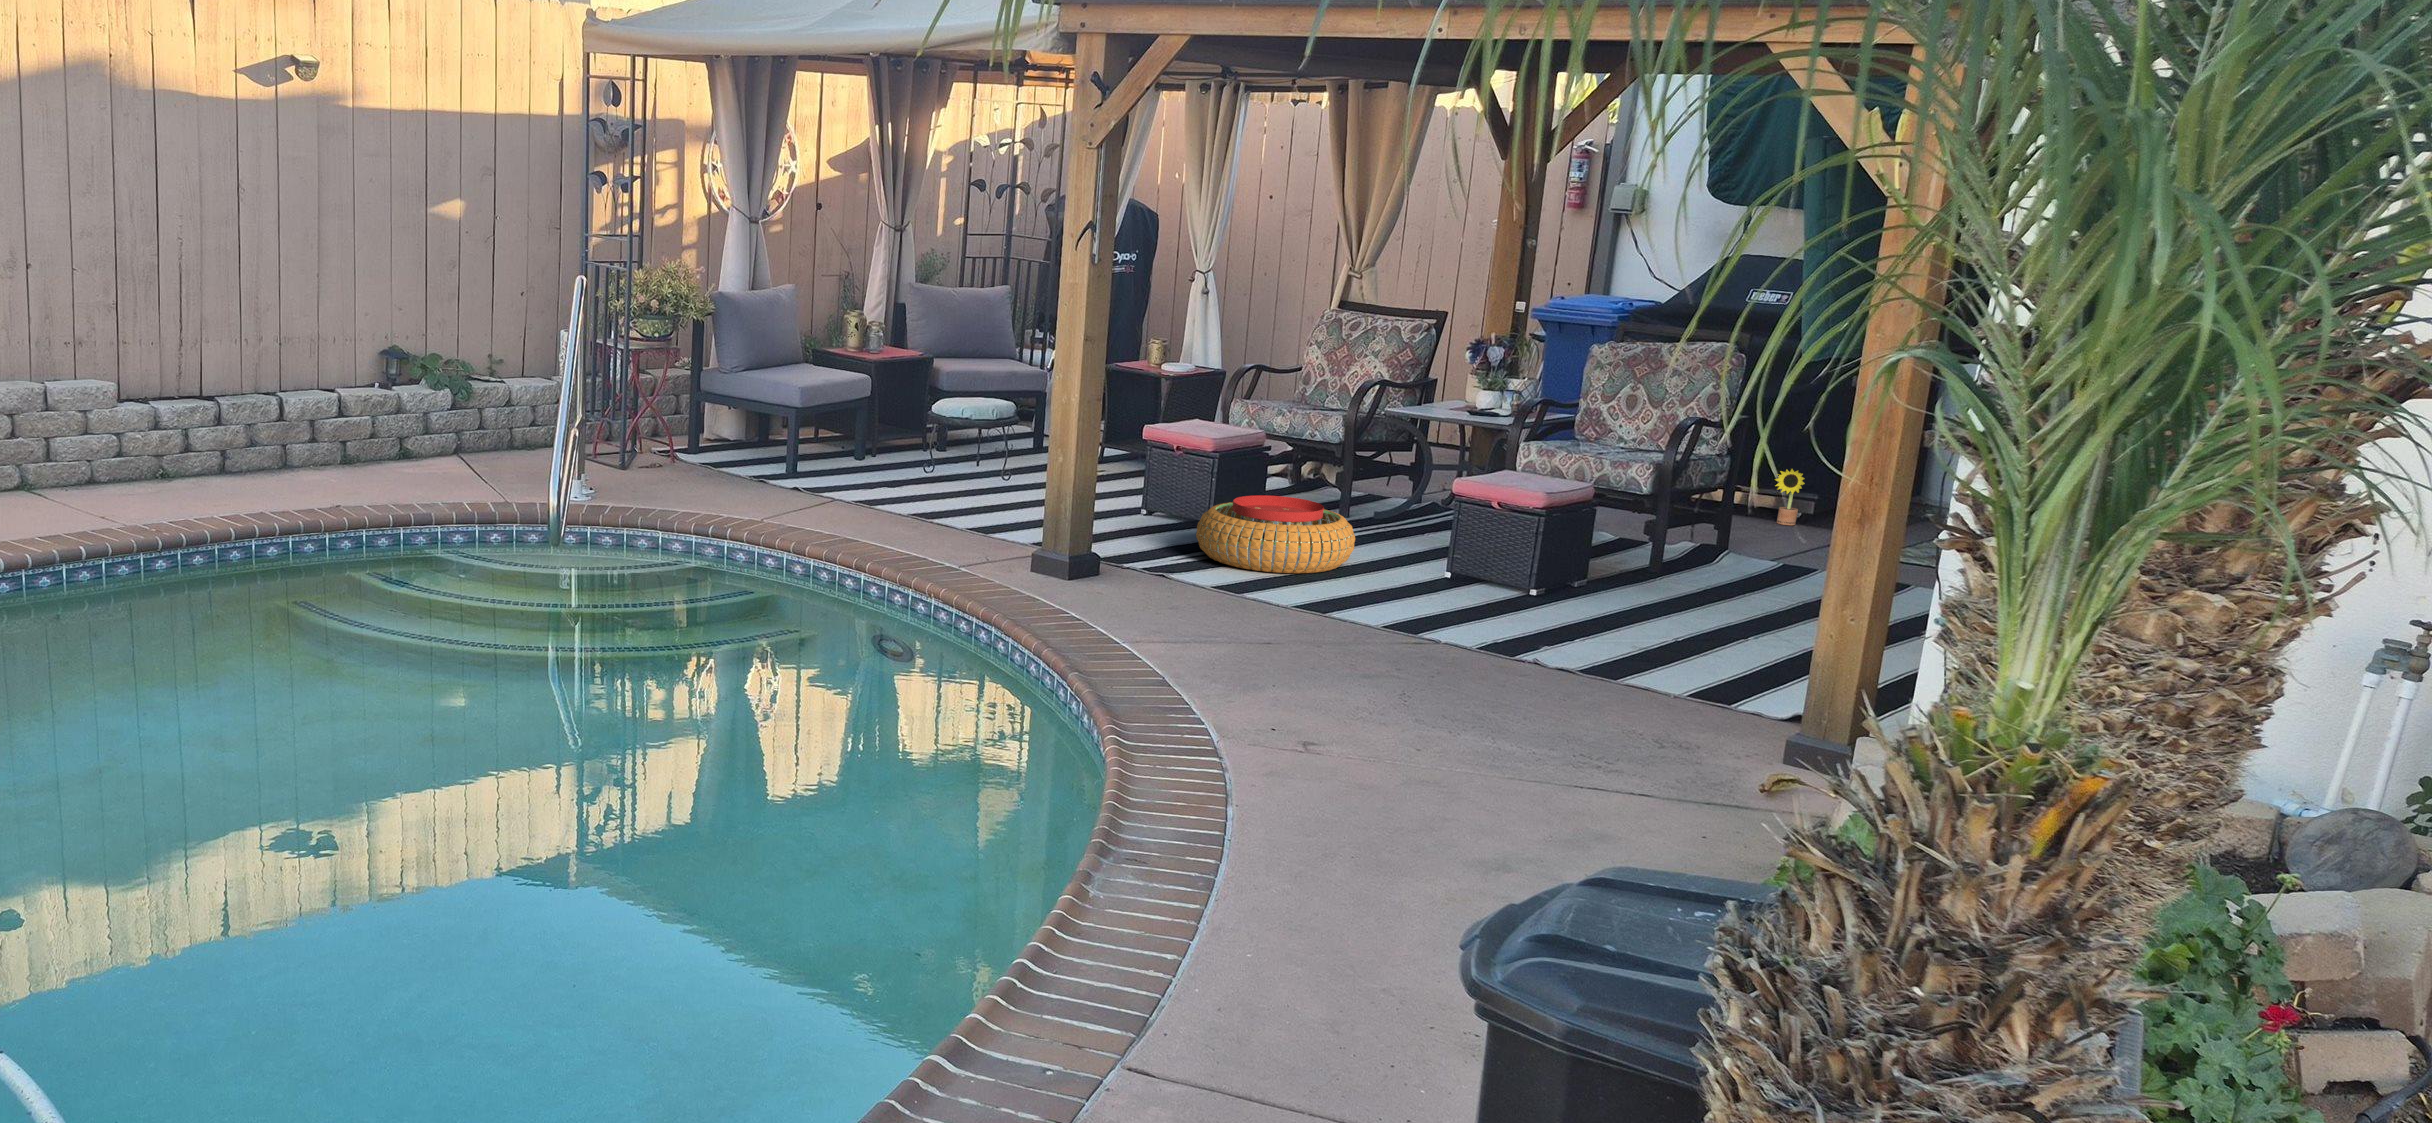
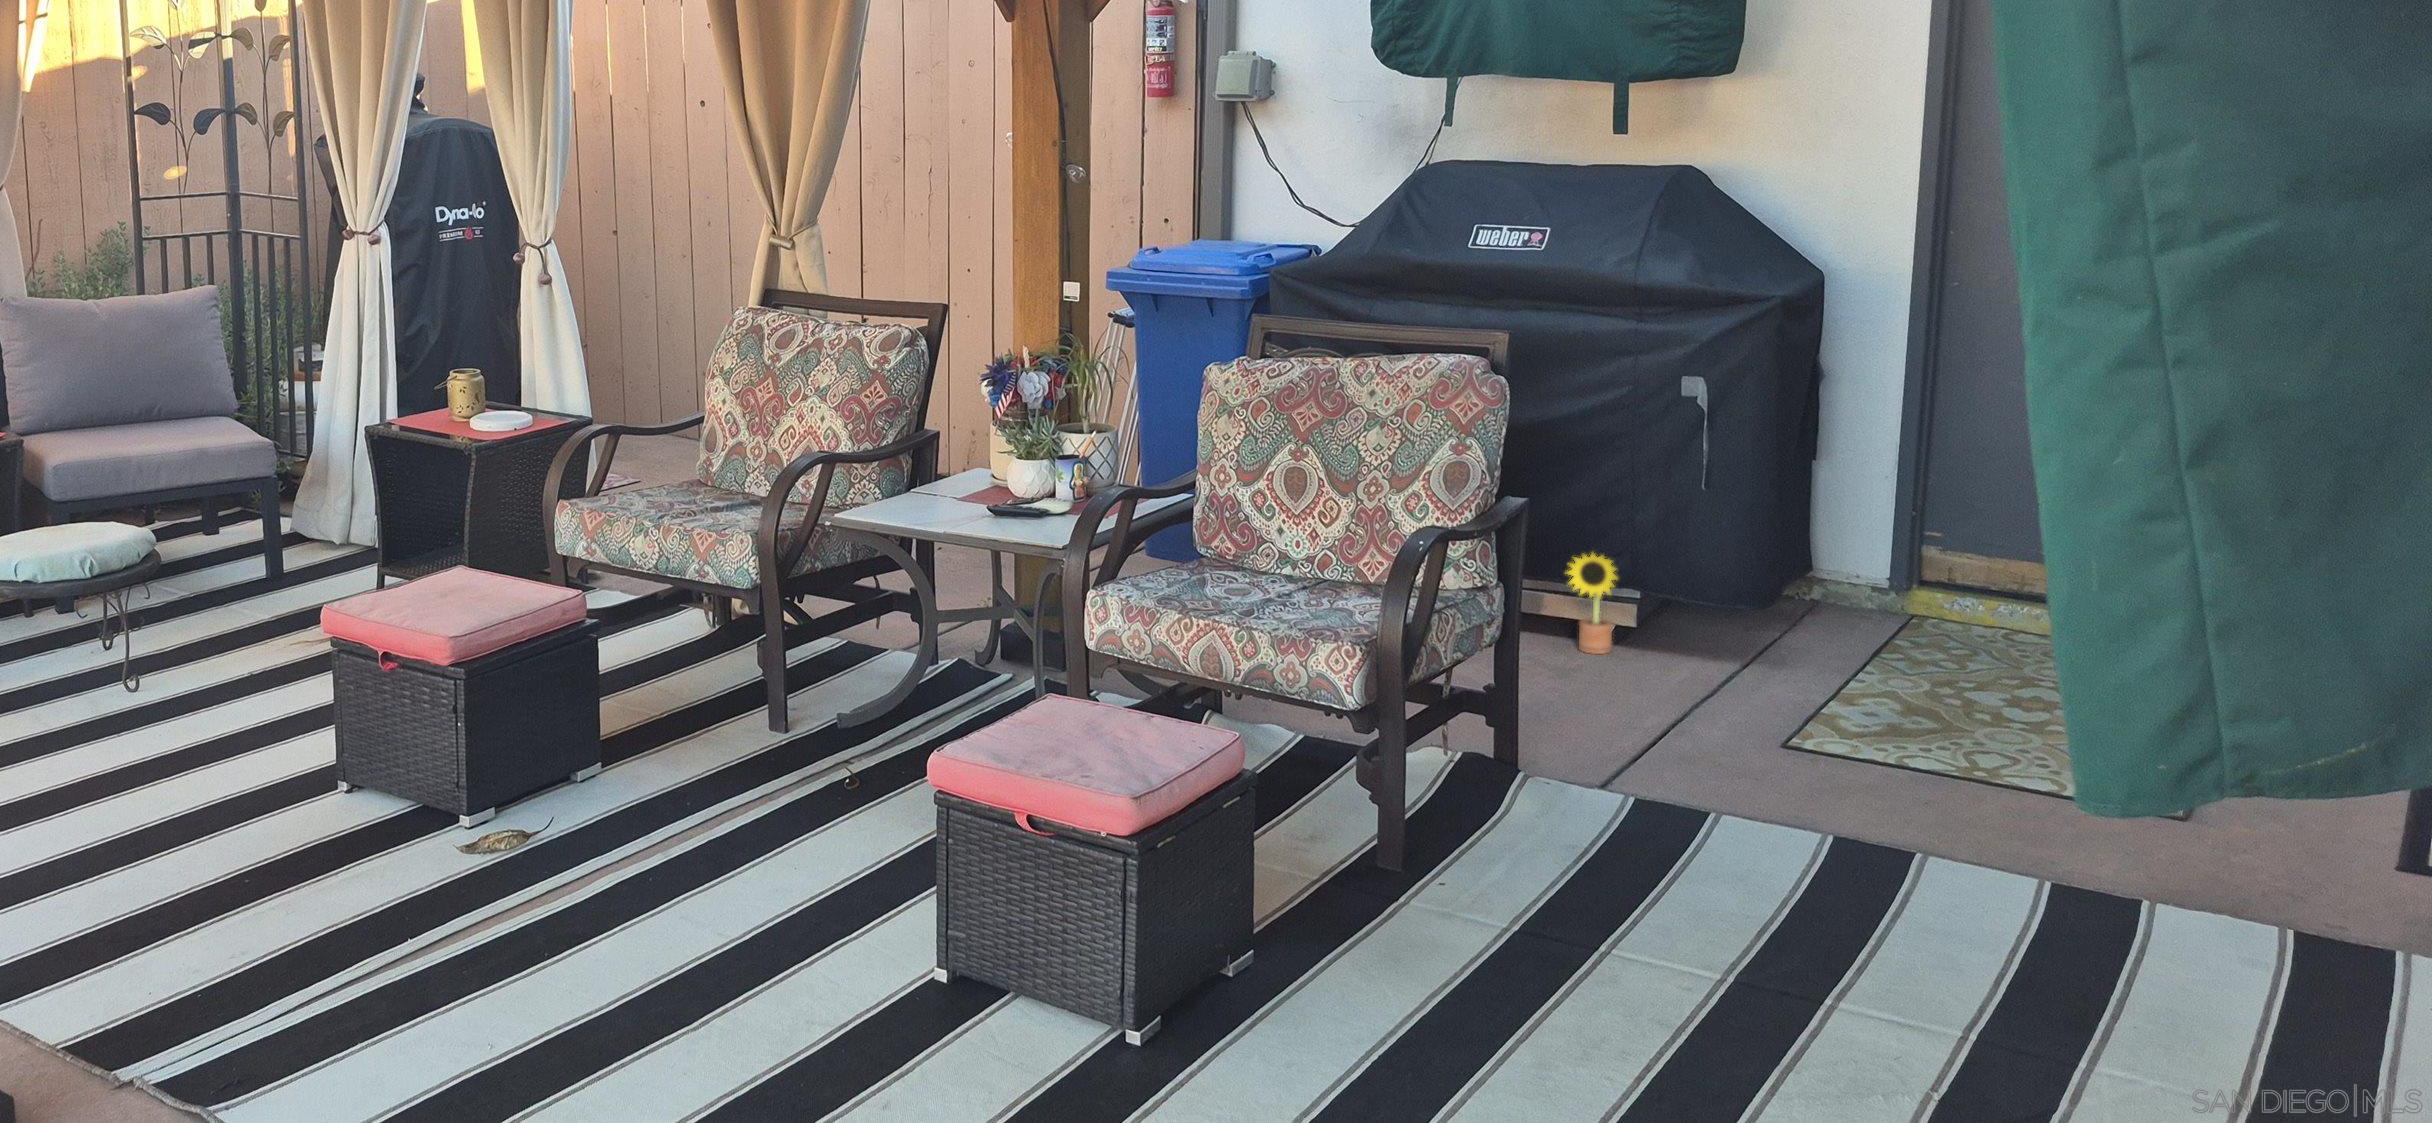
pouf: present [1196,495,1355,573] -> none [376,779,744,1002]

